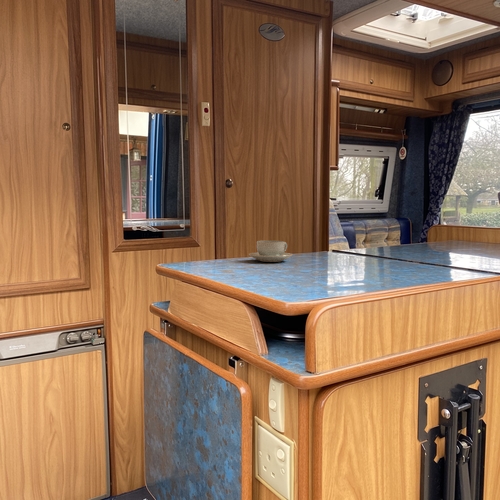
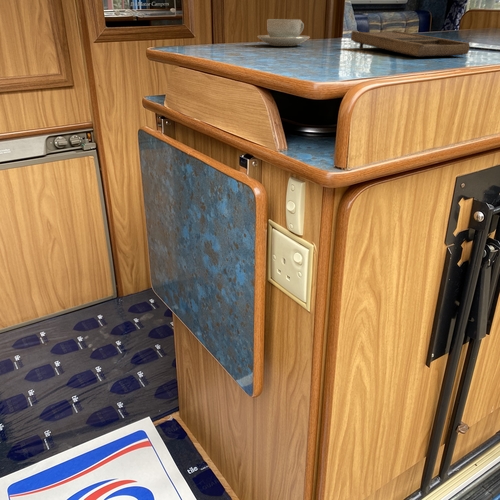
tray: none [326,250,420,275] -> present [351,31,469,57]

